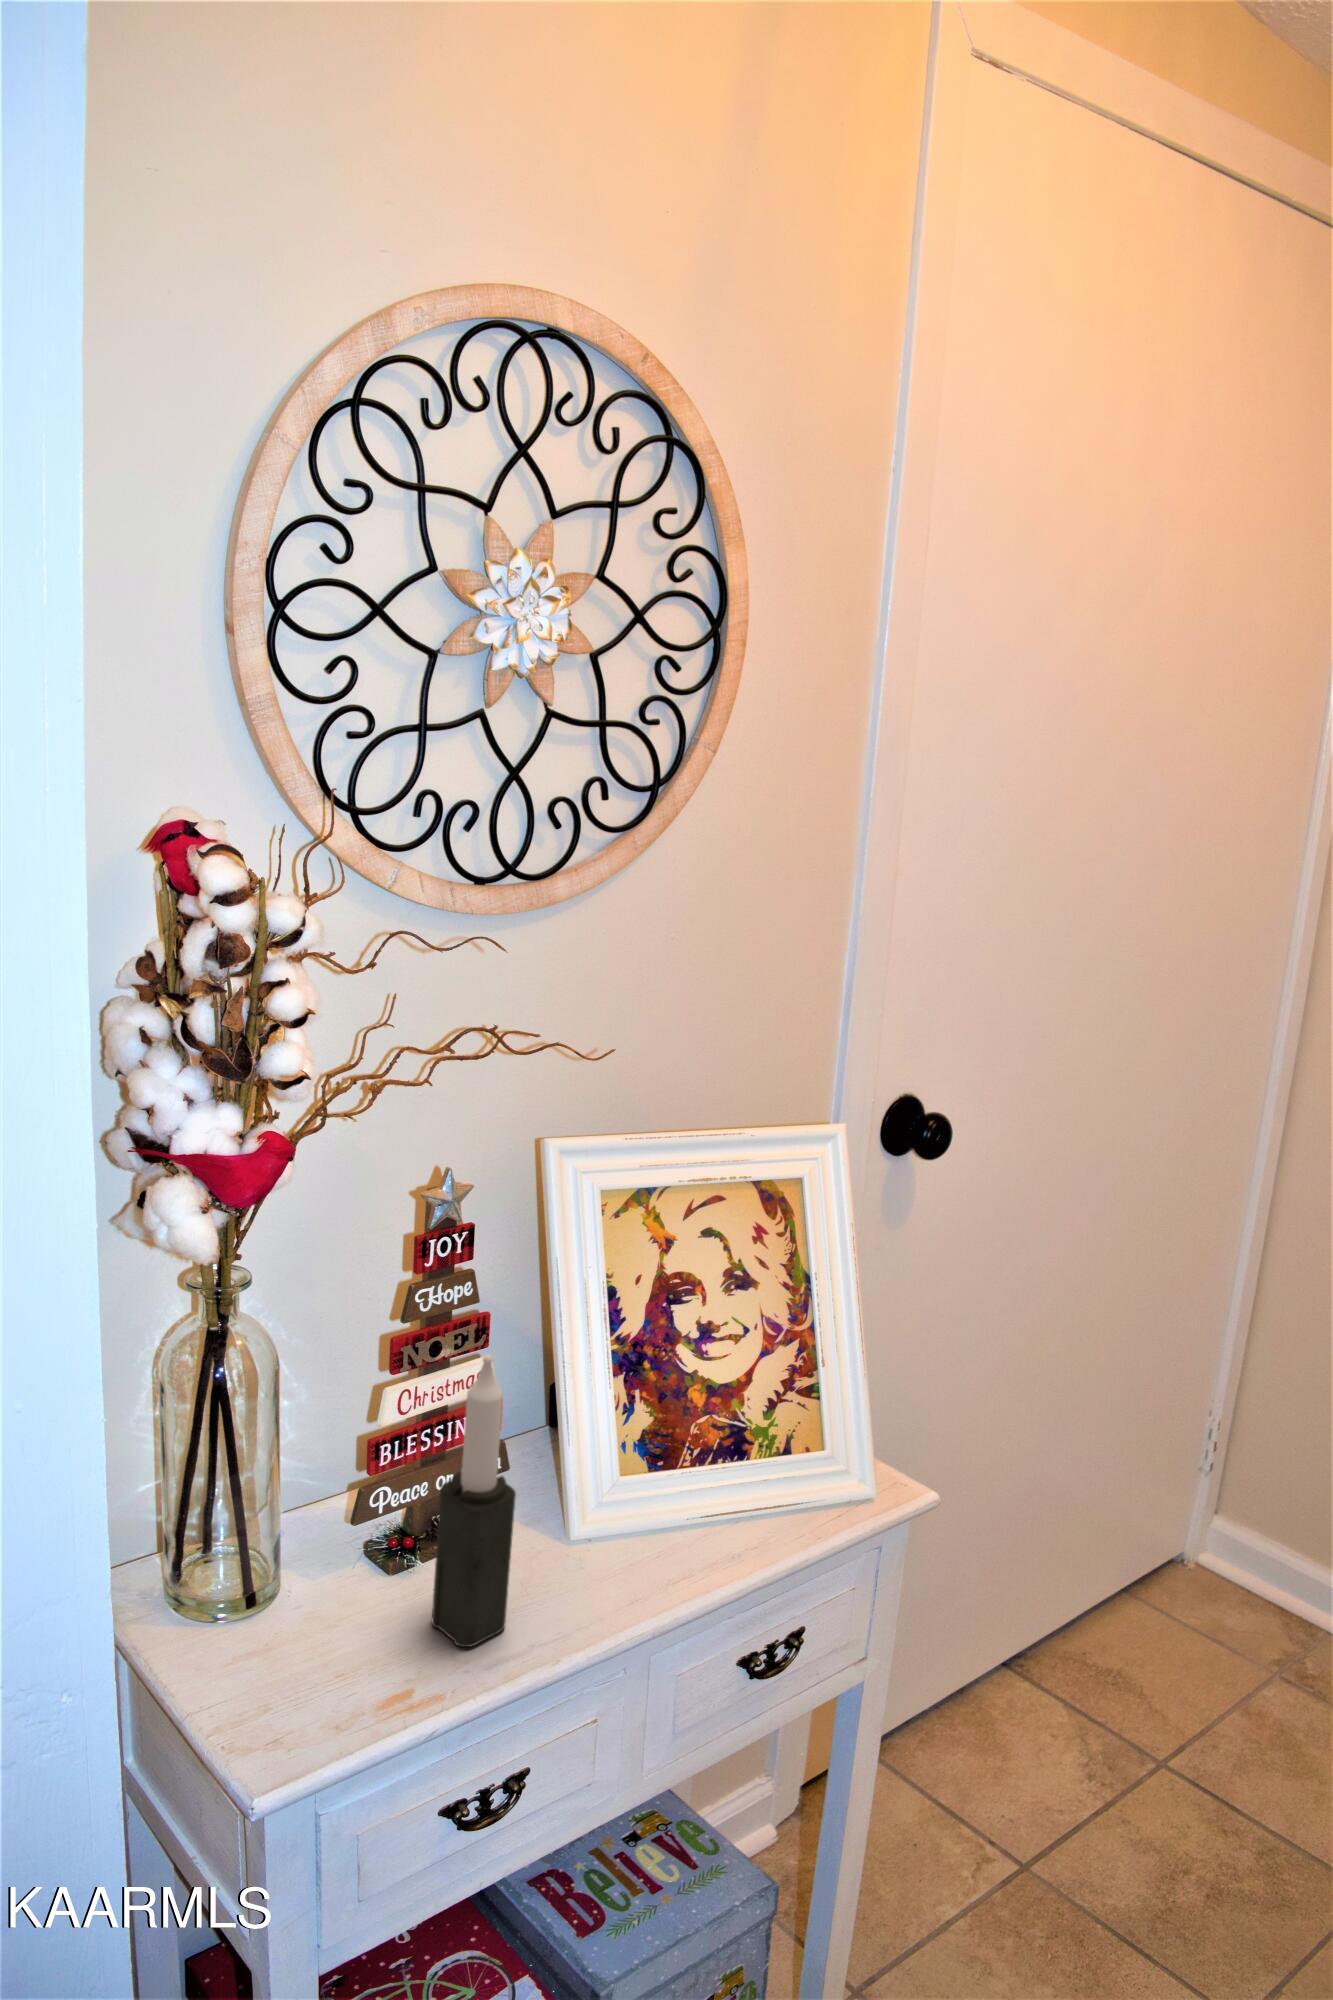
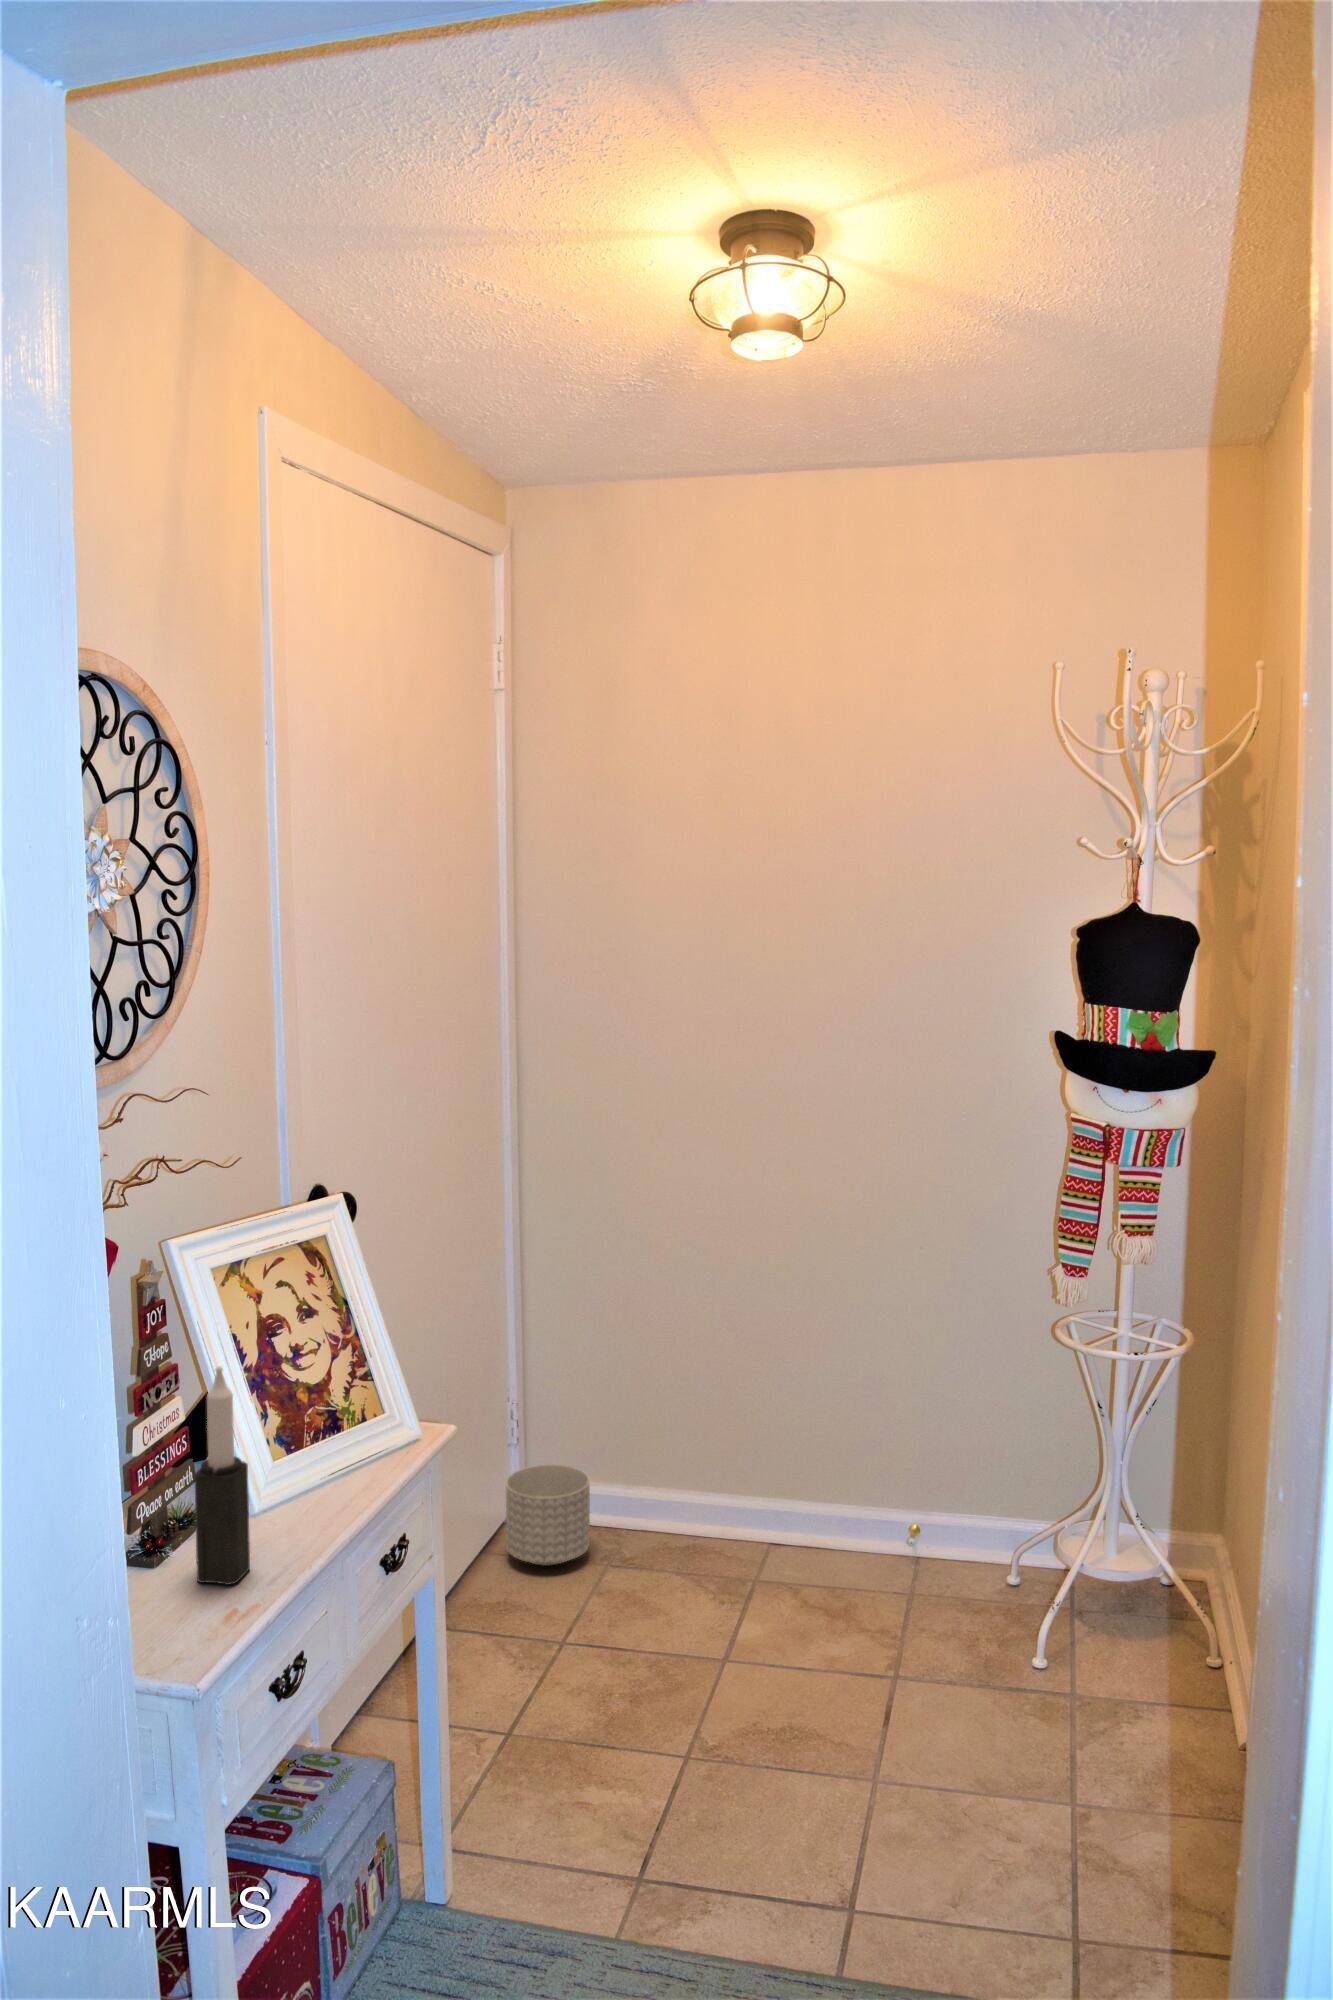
planter: none [1145,1497,1279,1644] -> present [506,1464,590,1566]

